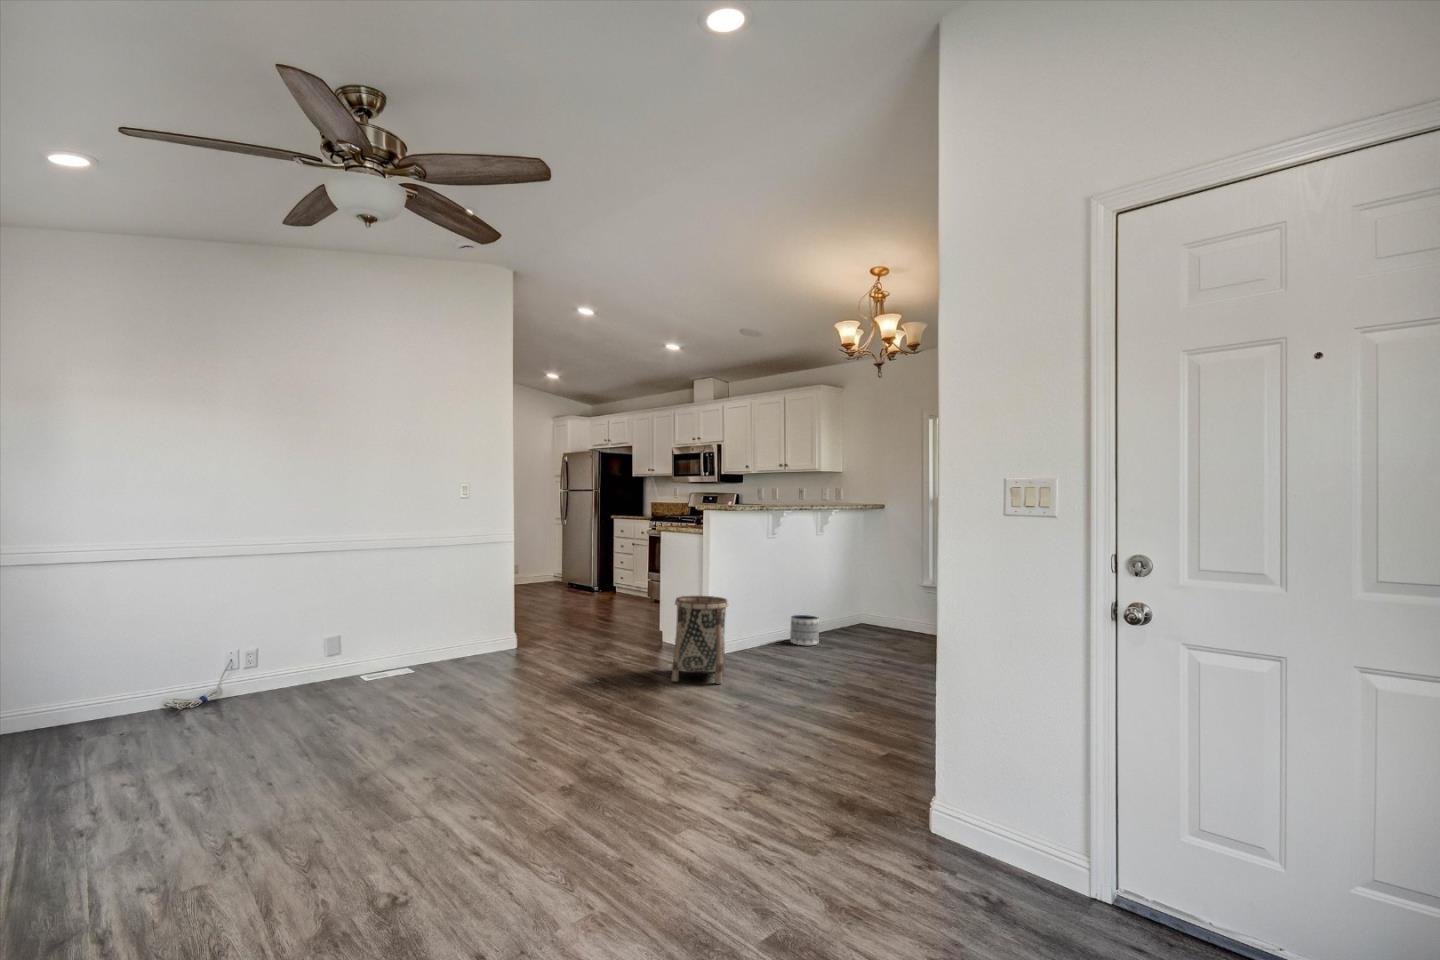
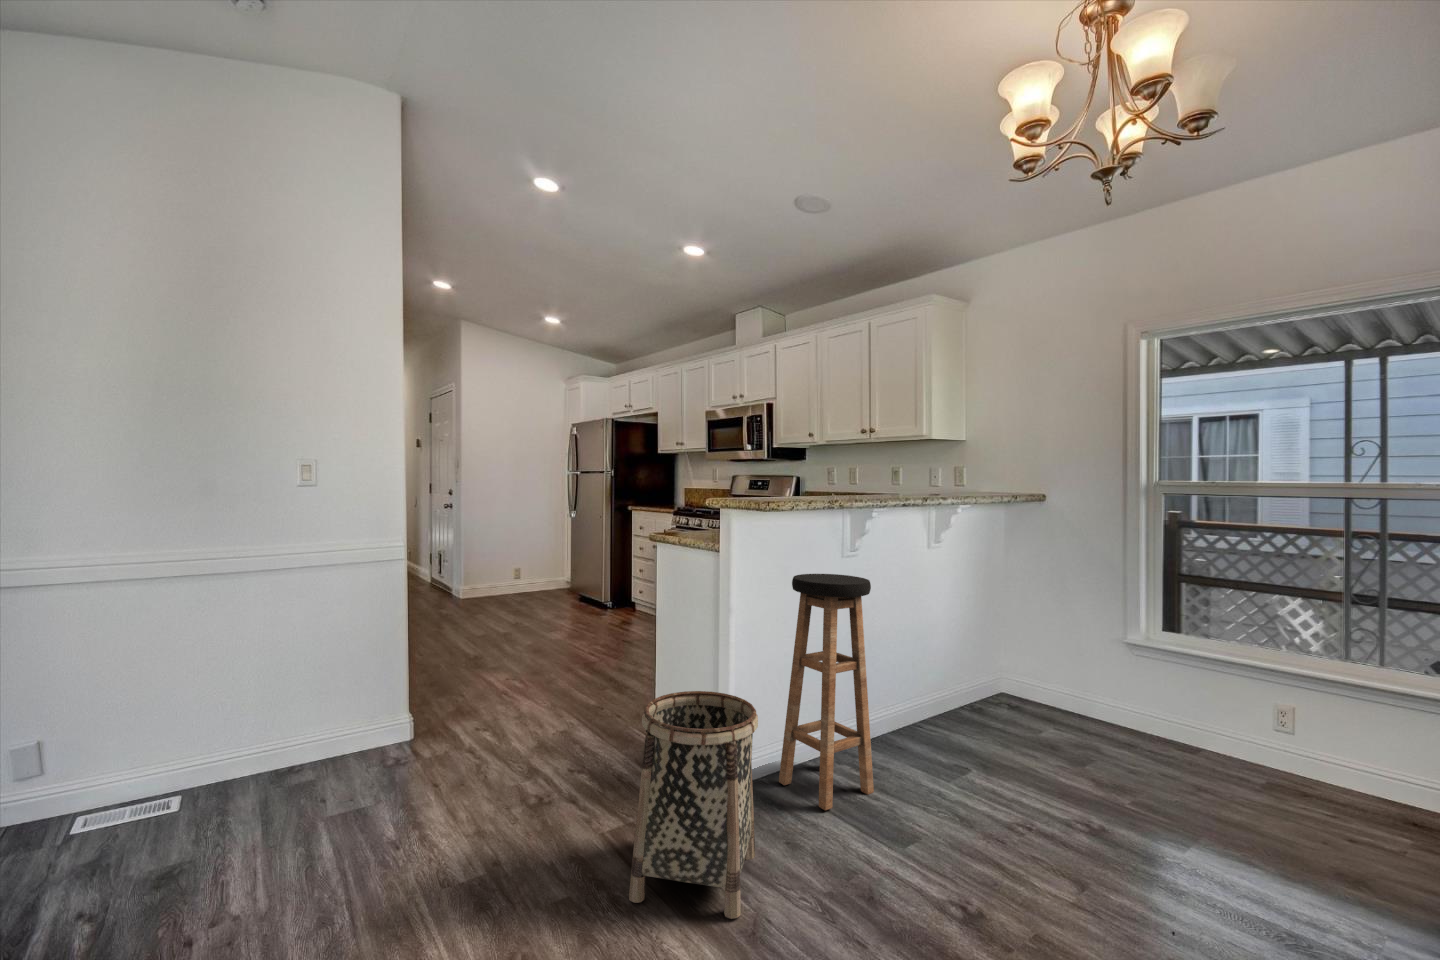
bar stool: none [733,545,782,660] -> present [779,574,874,810]
planter: present [790,615,819,645] -> none [885,692,939,756]

